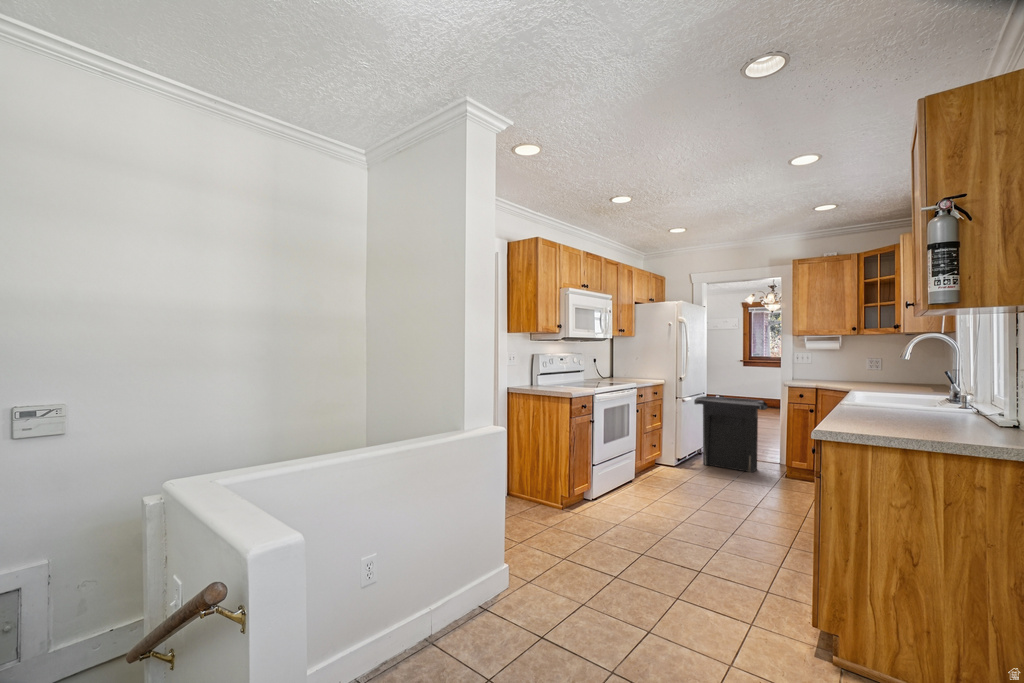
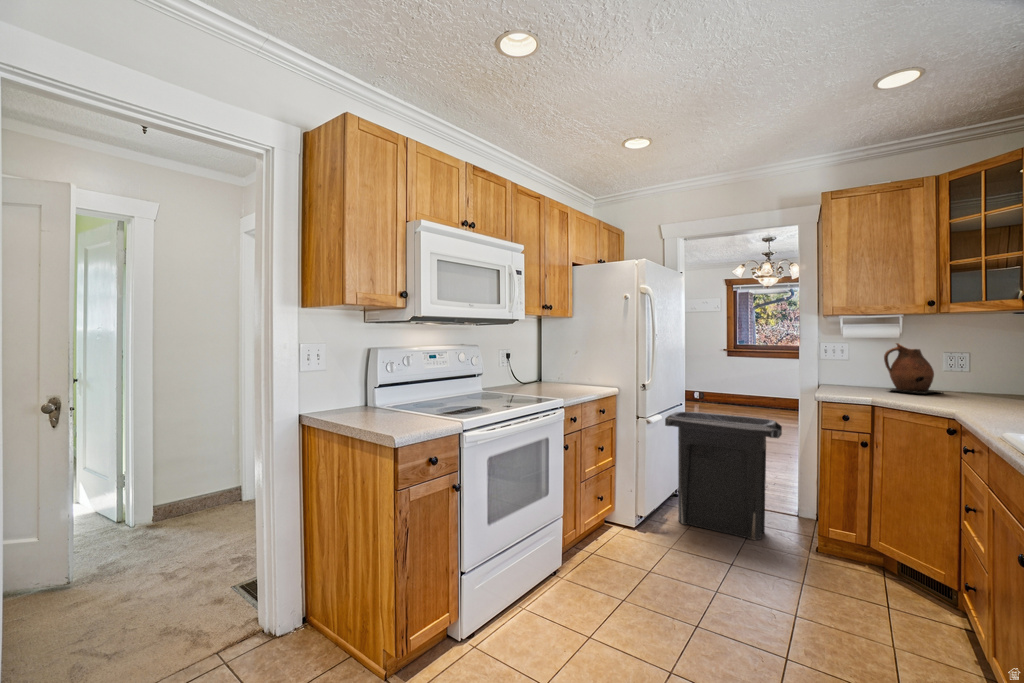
ceramic pitcher: none [830,354,865,384] -> present [884,343,940,394]

